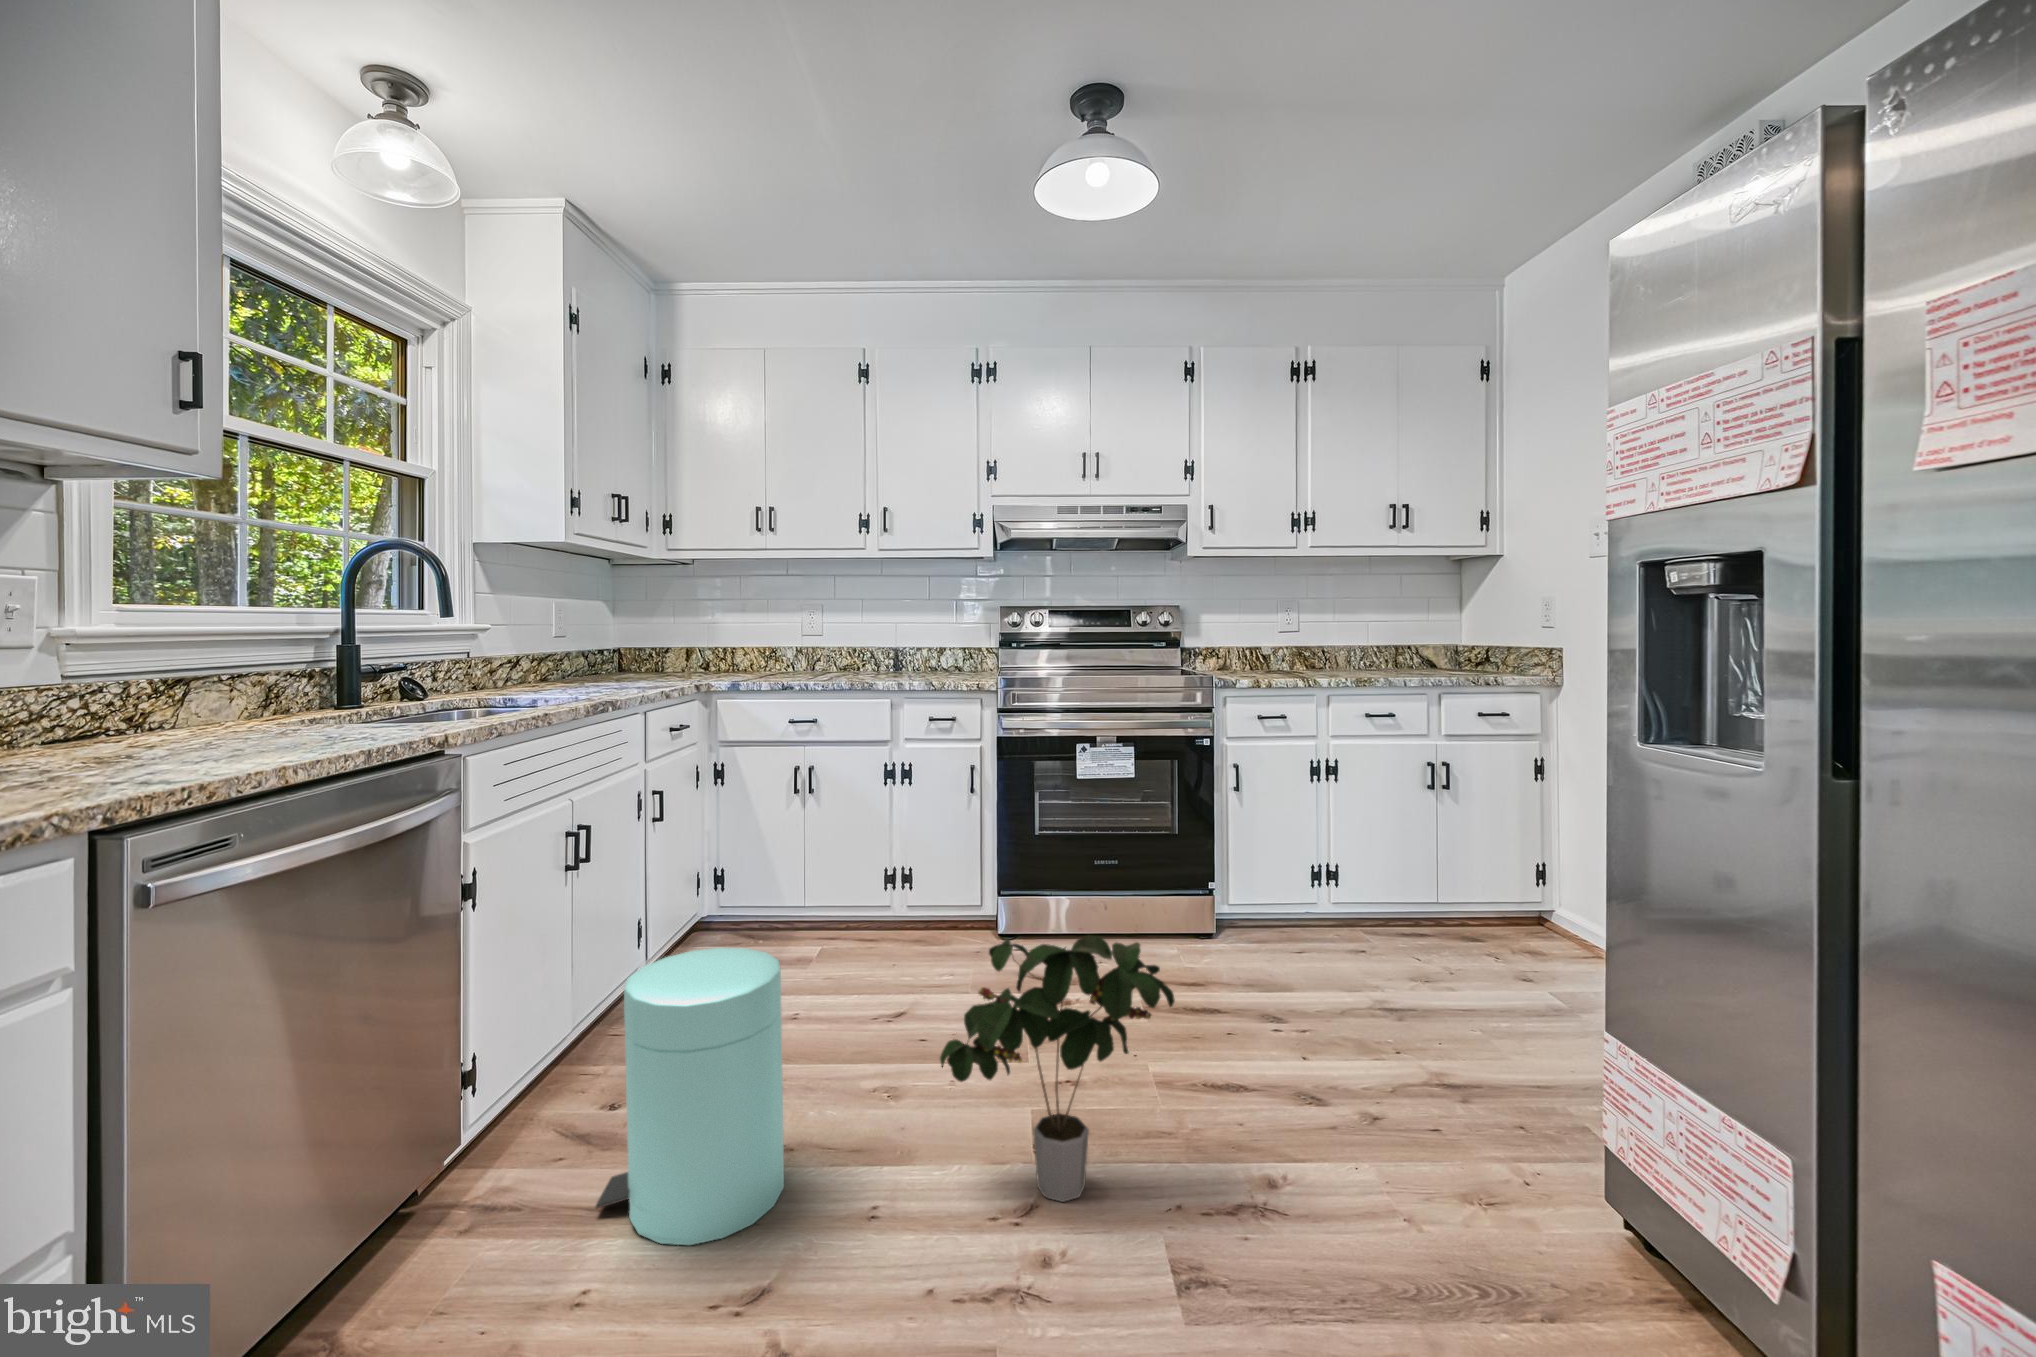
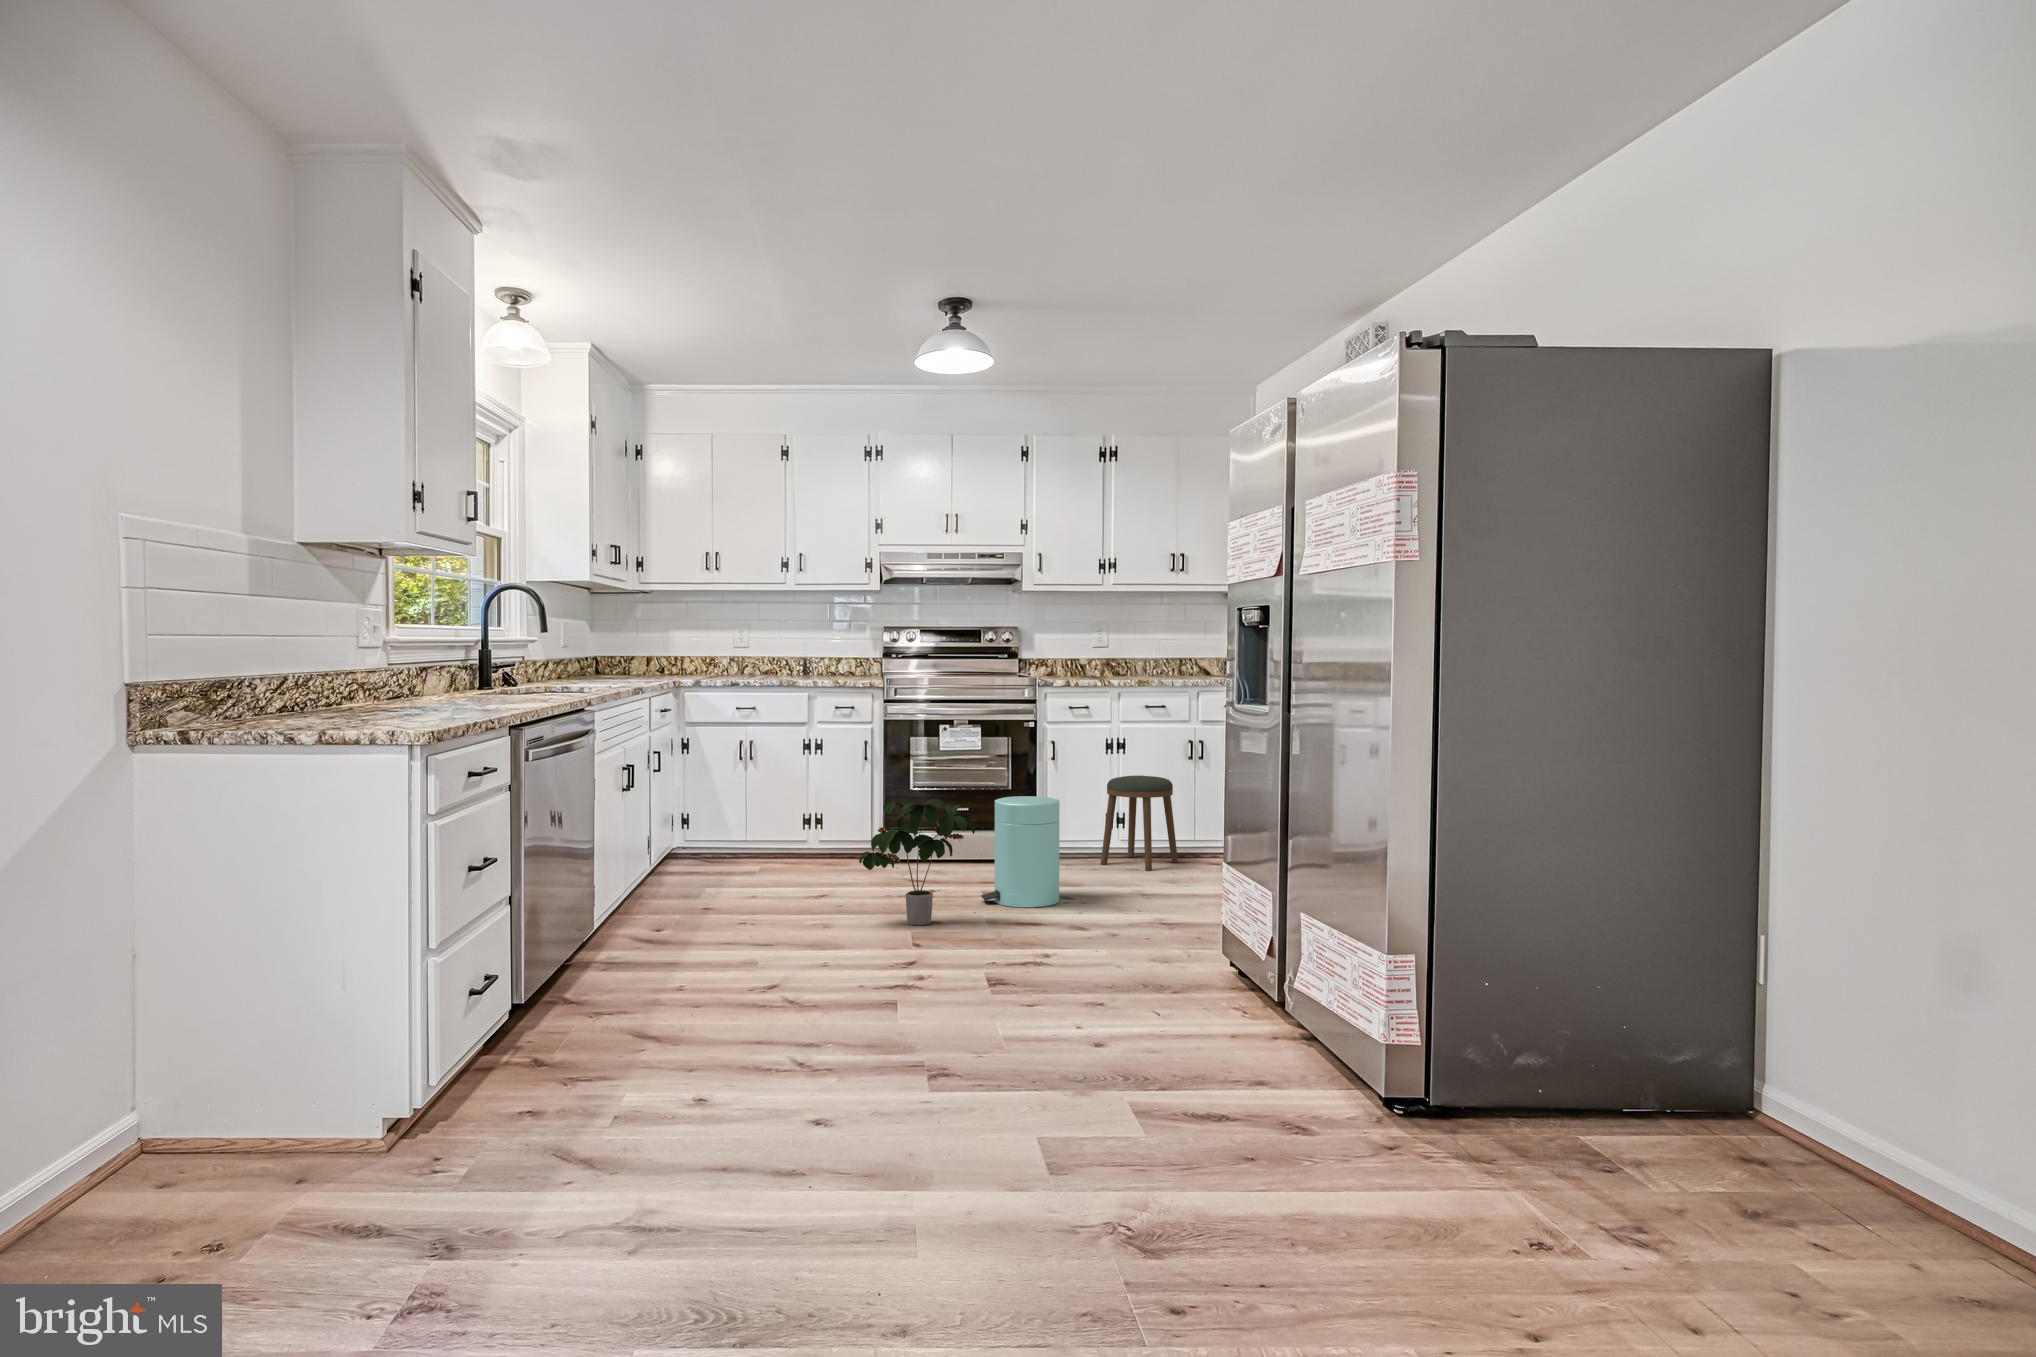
stool: none [1321,822,1441,981] -> present [1101,775,1178,870]
trash can: present [596,948,784,1245] -> present [981,796,1060,907]

